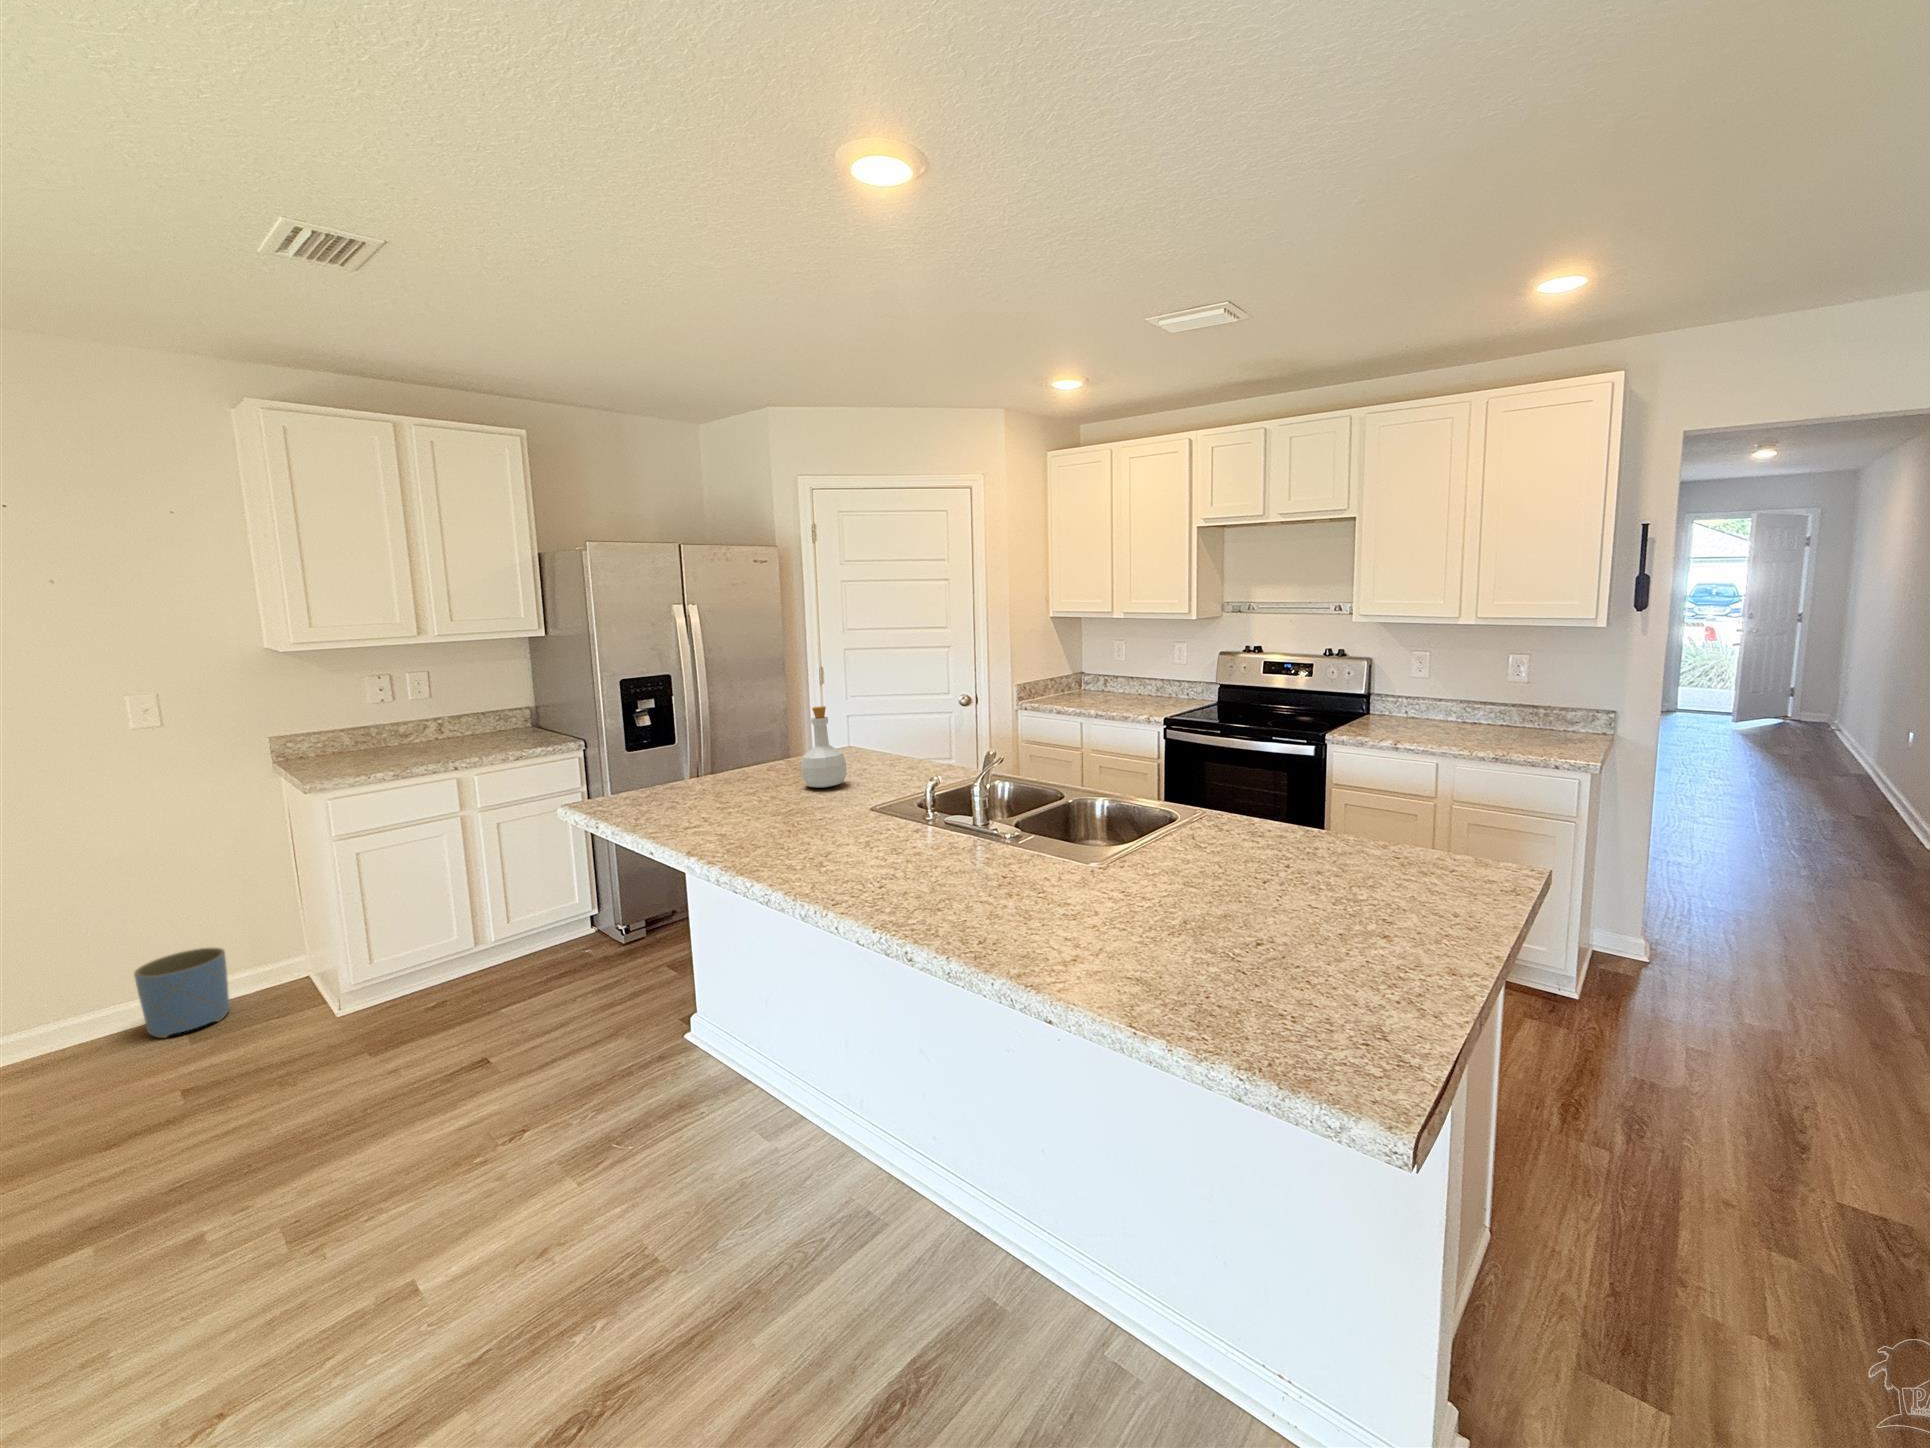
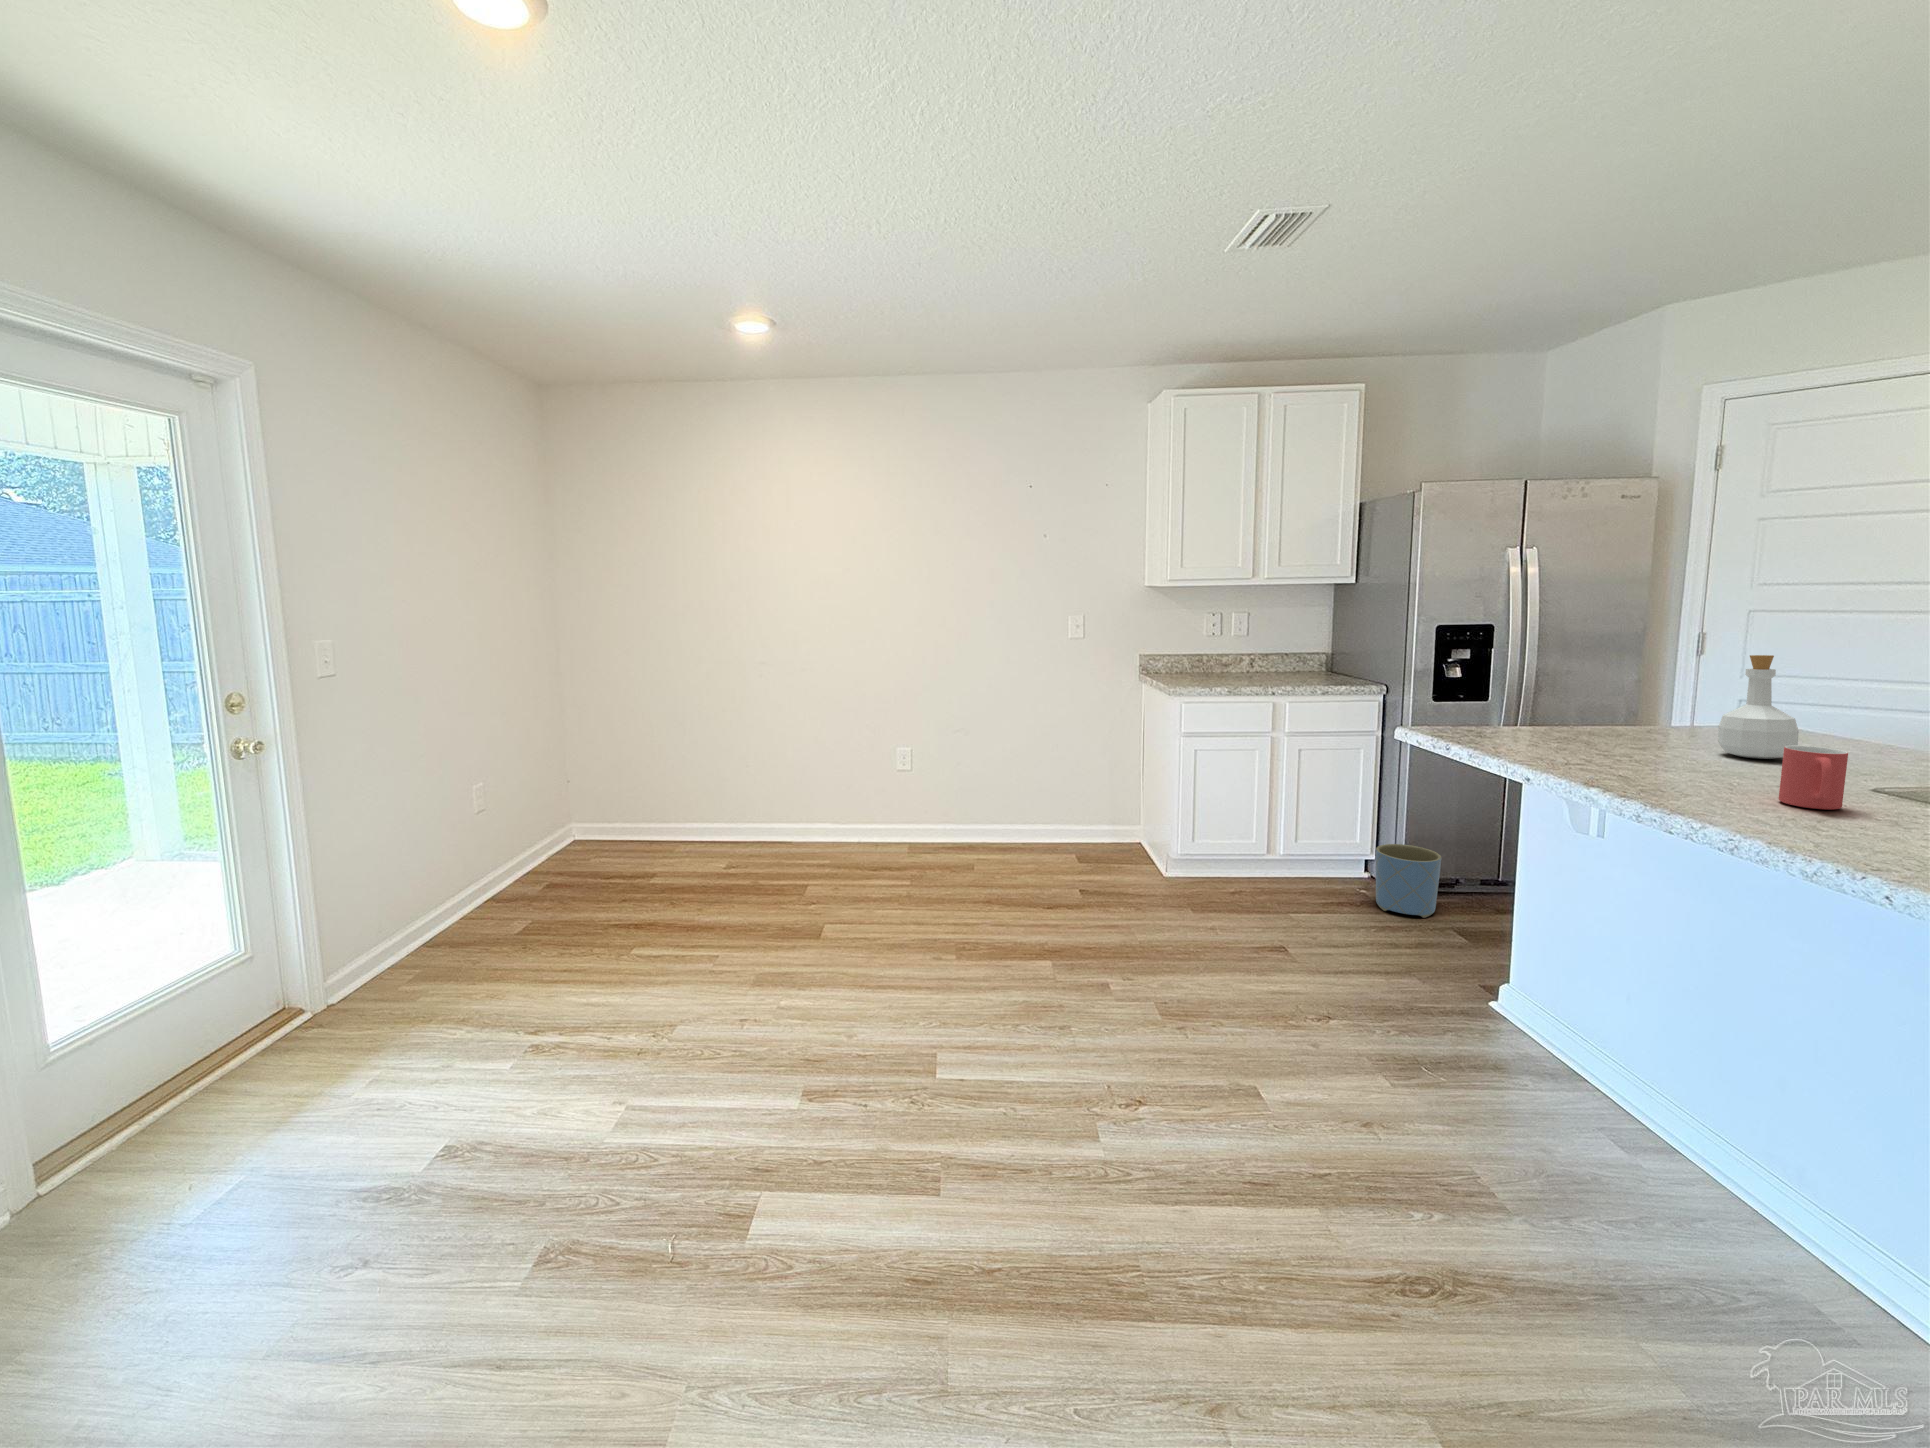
mug: none [815,790,851,841] -> present [1779,745,1848,810]
planter: present [134,948,229,1038] -> present [1376,844,1441,918]

